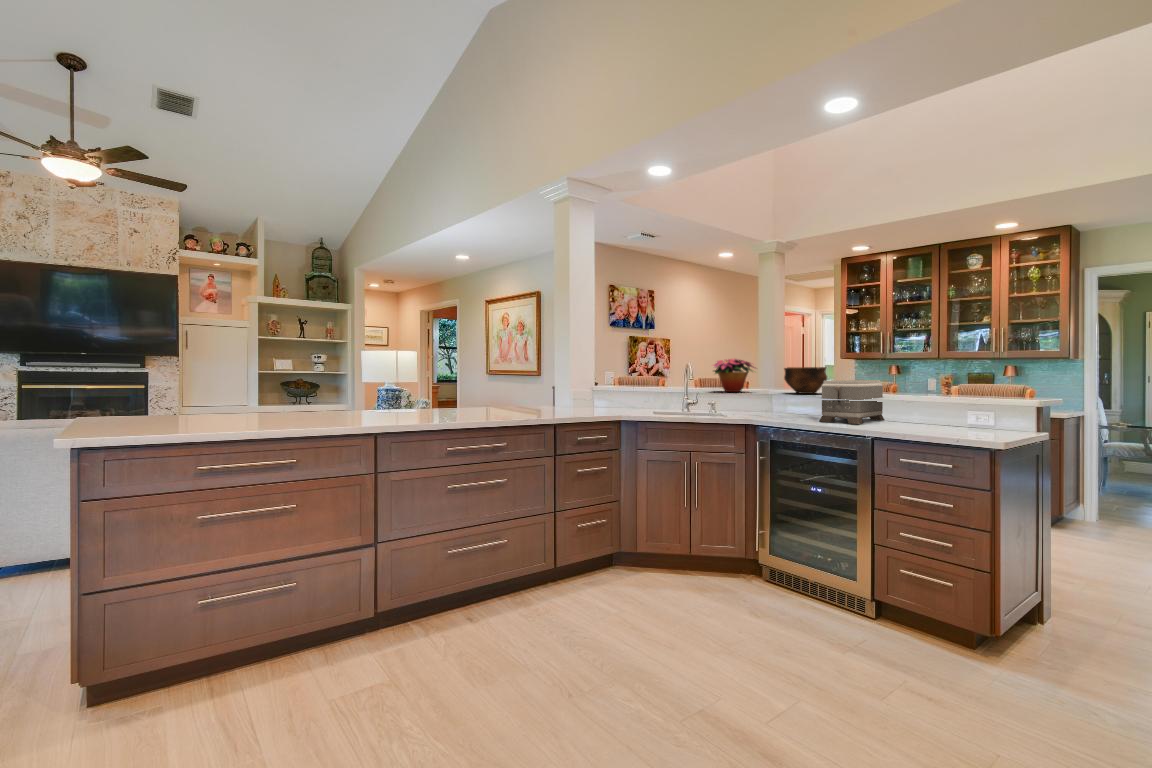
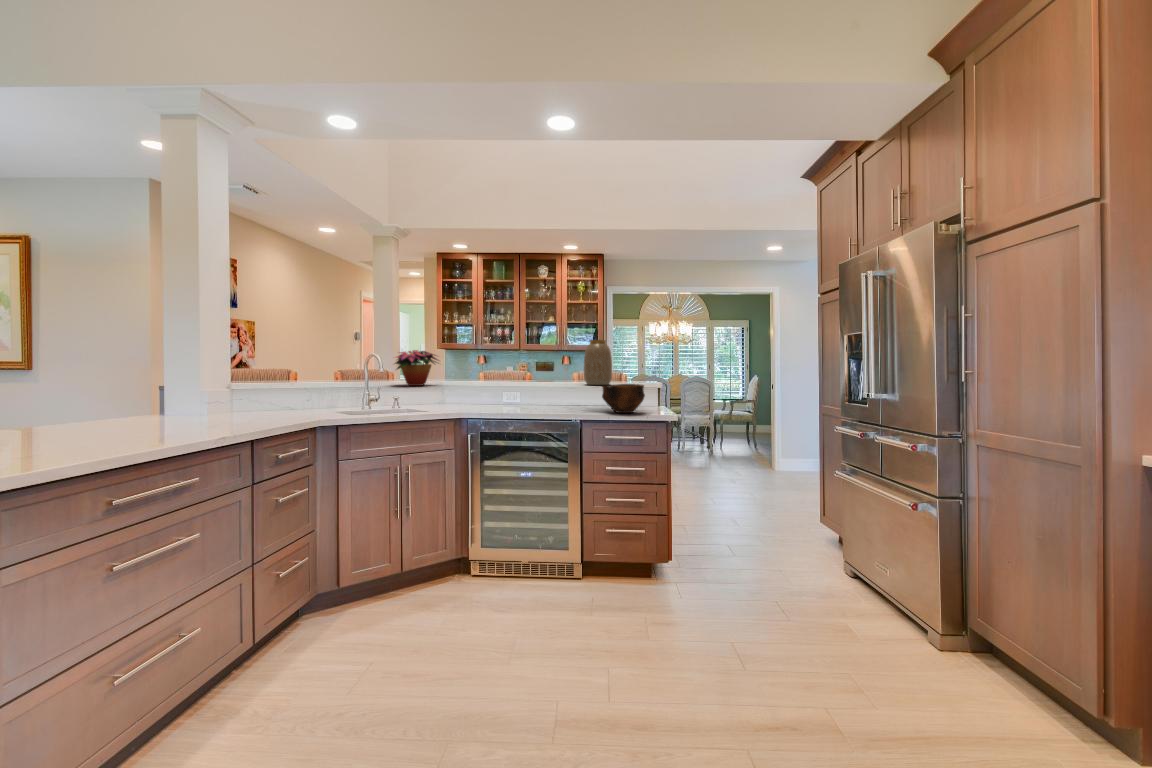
vase: none [921,342,962,398] -> present [584,340,612,385]
bowl: present [784,367,827,394] -> present [602,384,645,413]
toaster: present [820,380,884,424] -> none [522,371,560,411]

